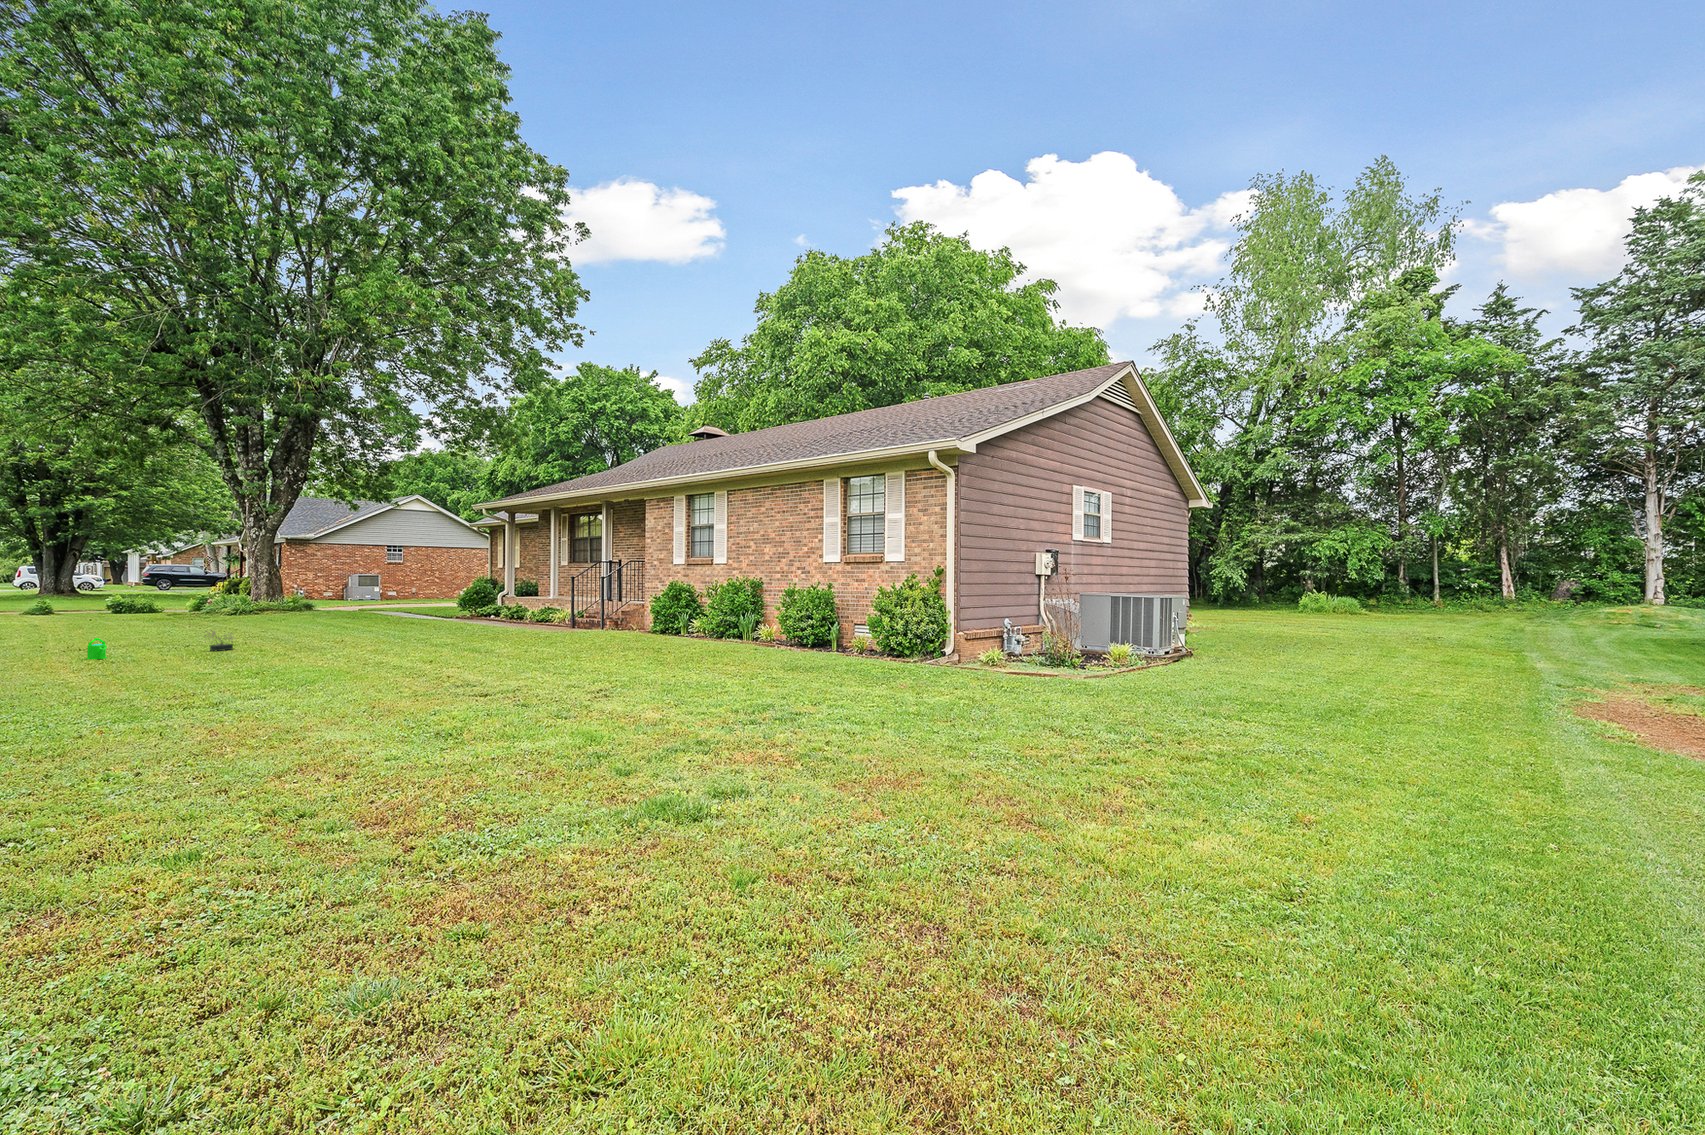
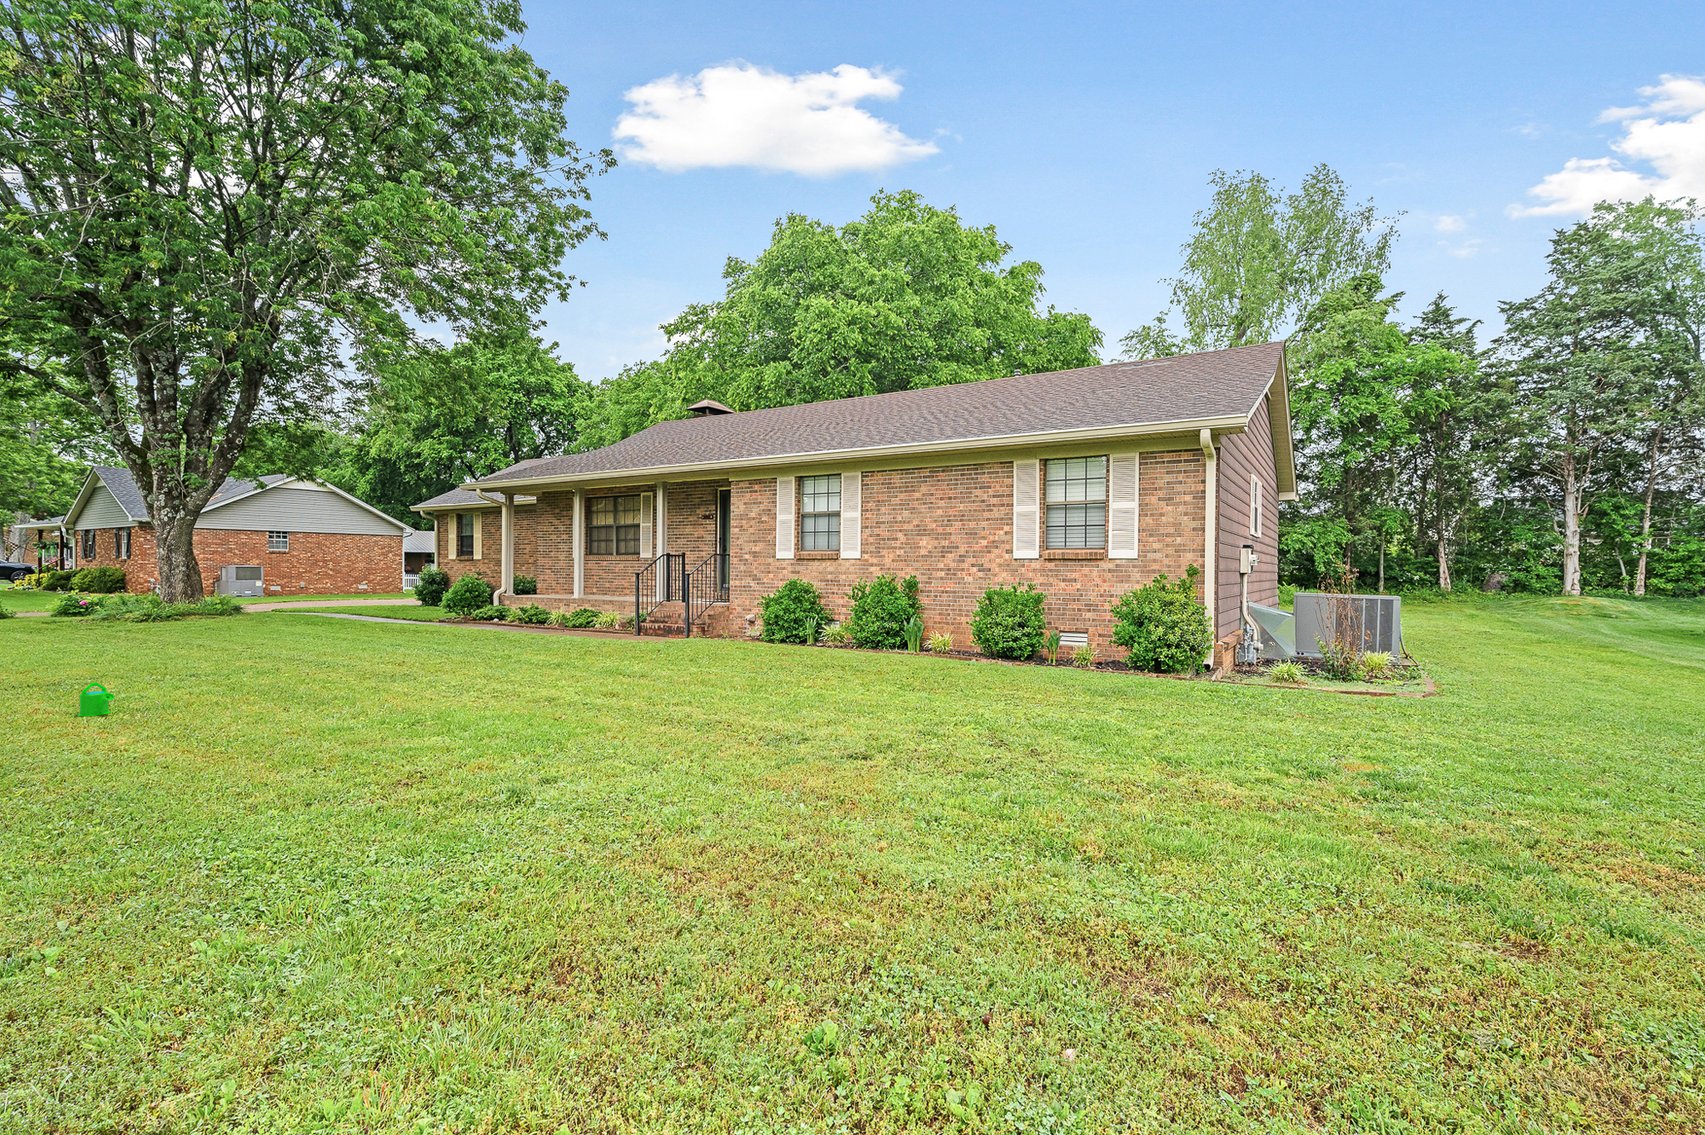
decorative plant: present [205,632,233,651] -> none [242,660,284,692]

